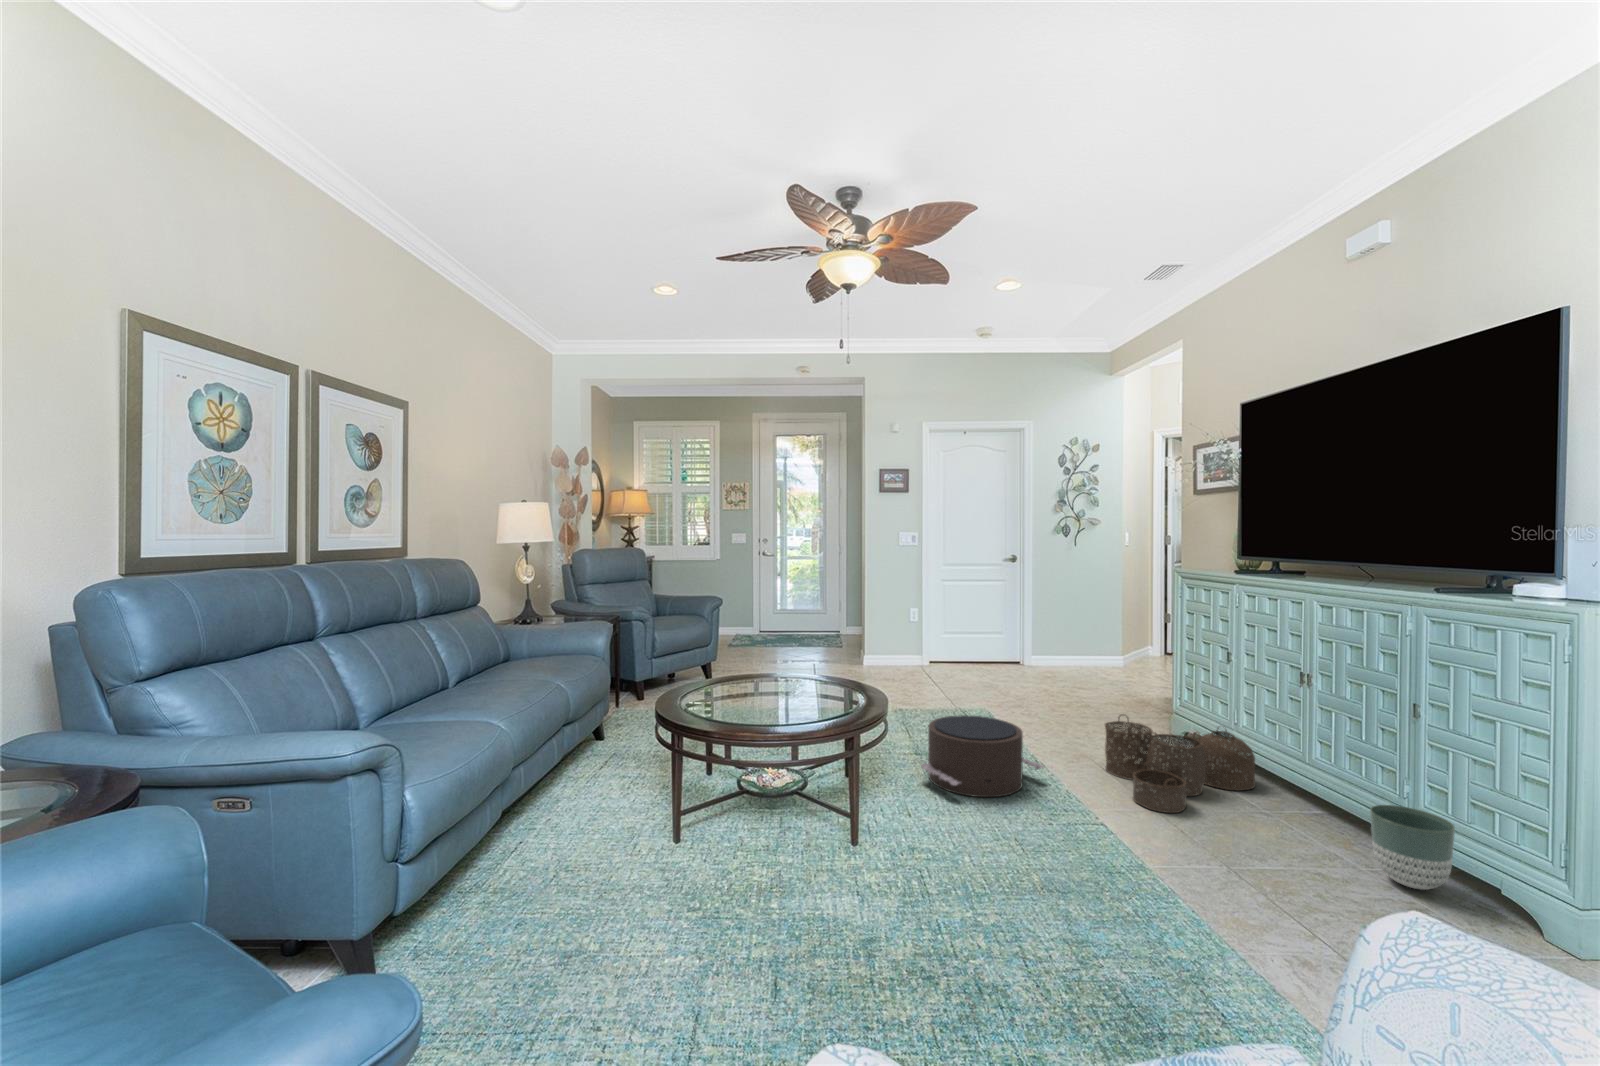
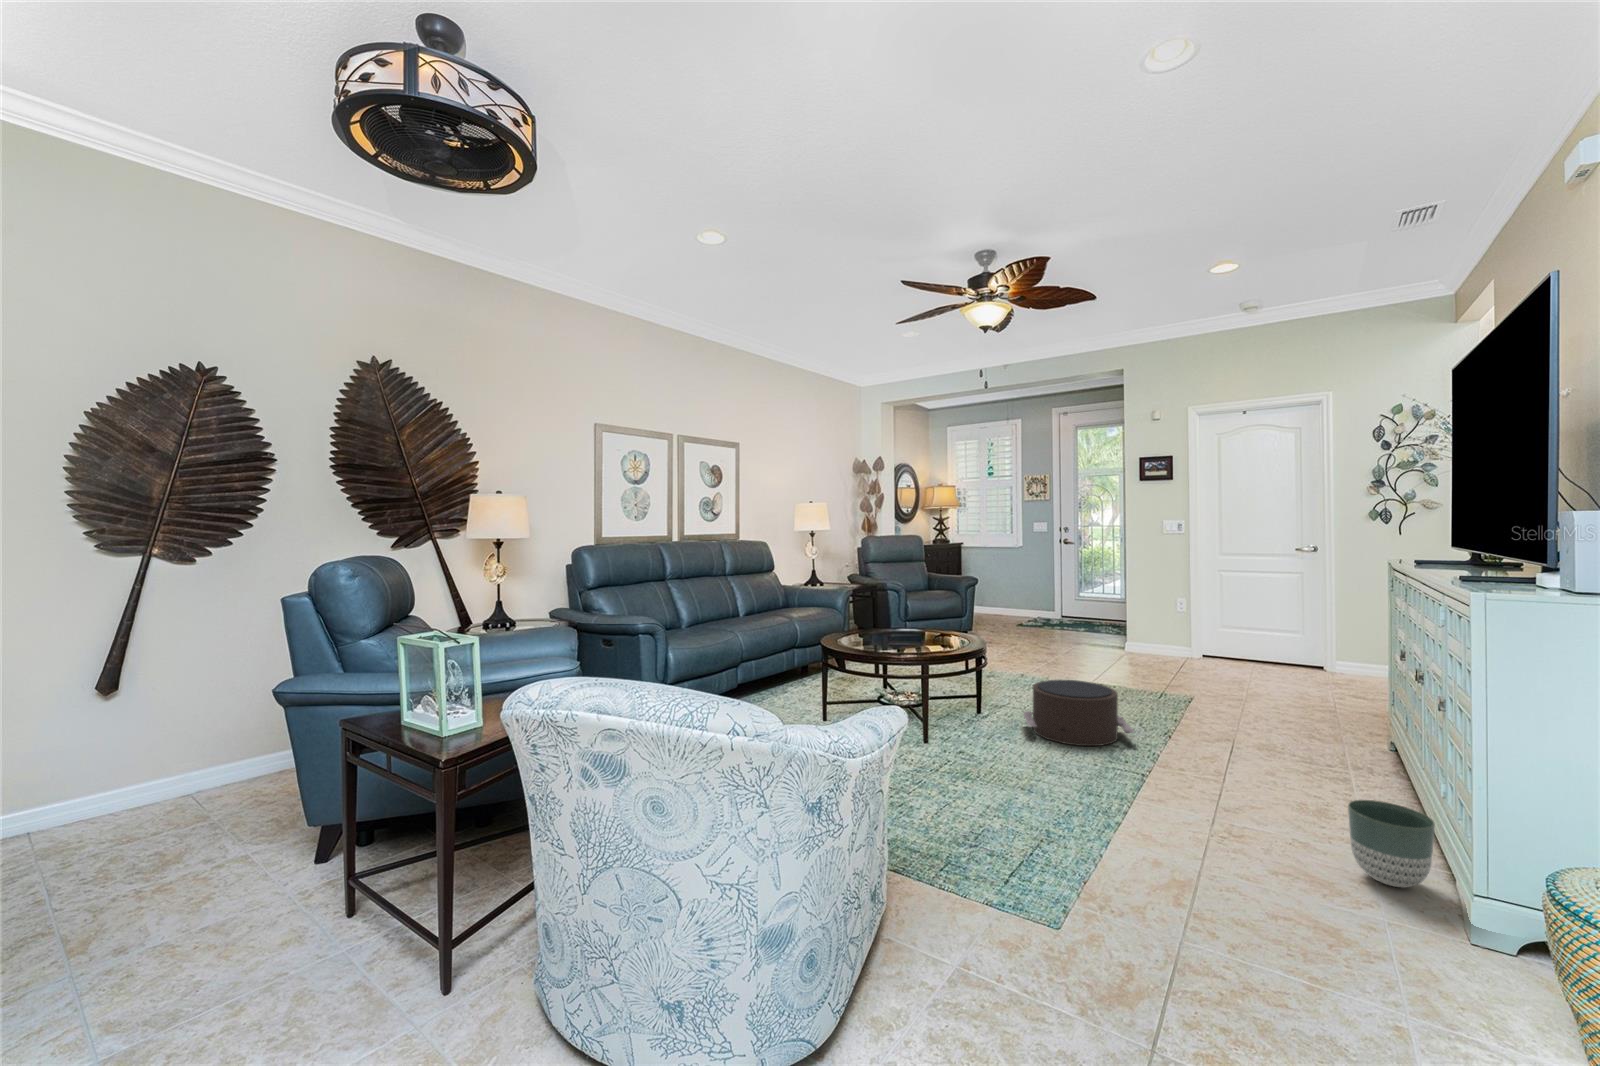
woven basket: present [1105,714,1255,813] -> none [1201,703,1393,797]

